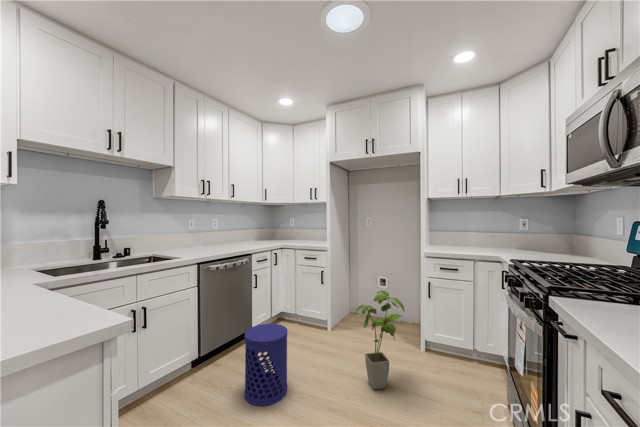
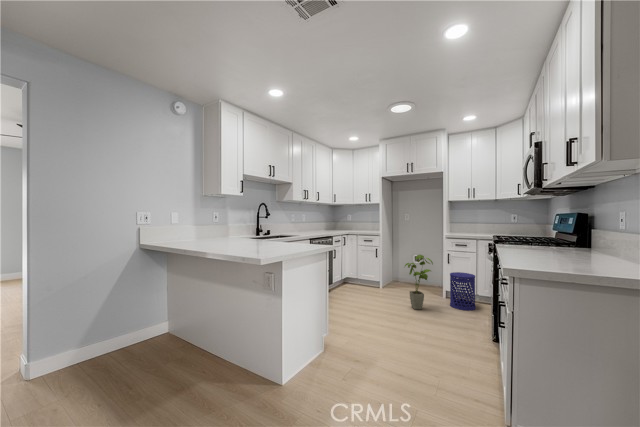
waste bin: present [244,324,287,406] -> present [450,272,475,310]

